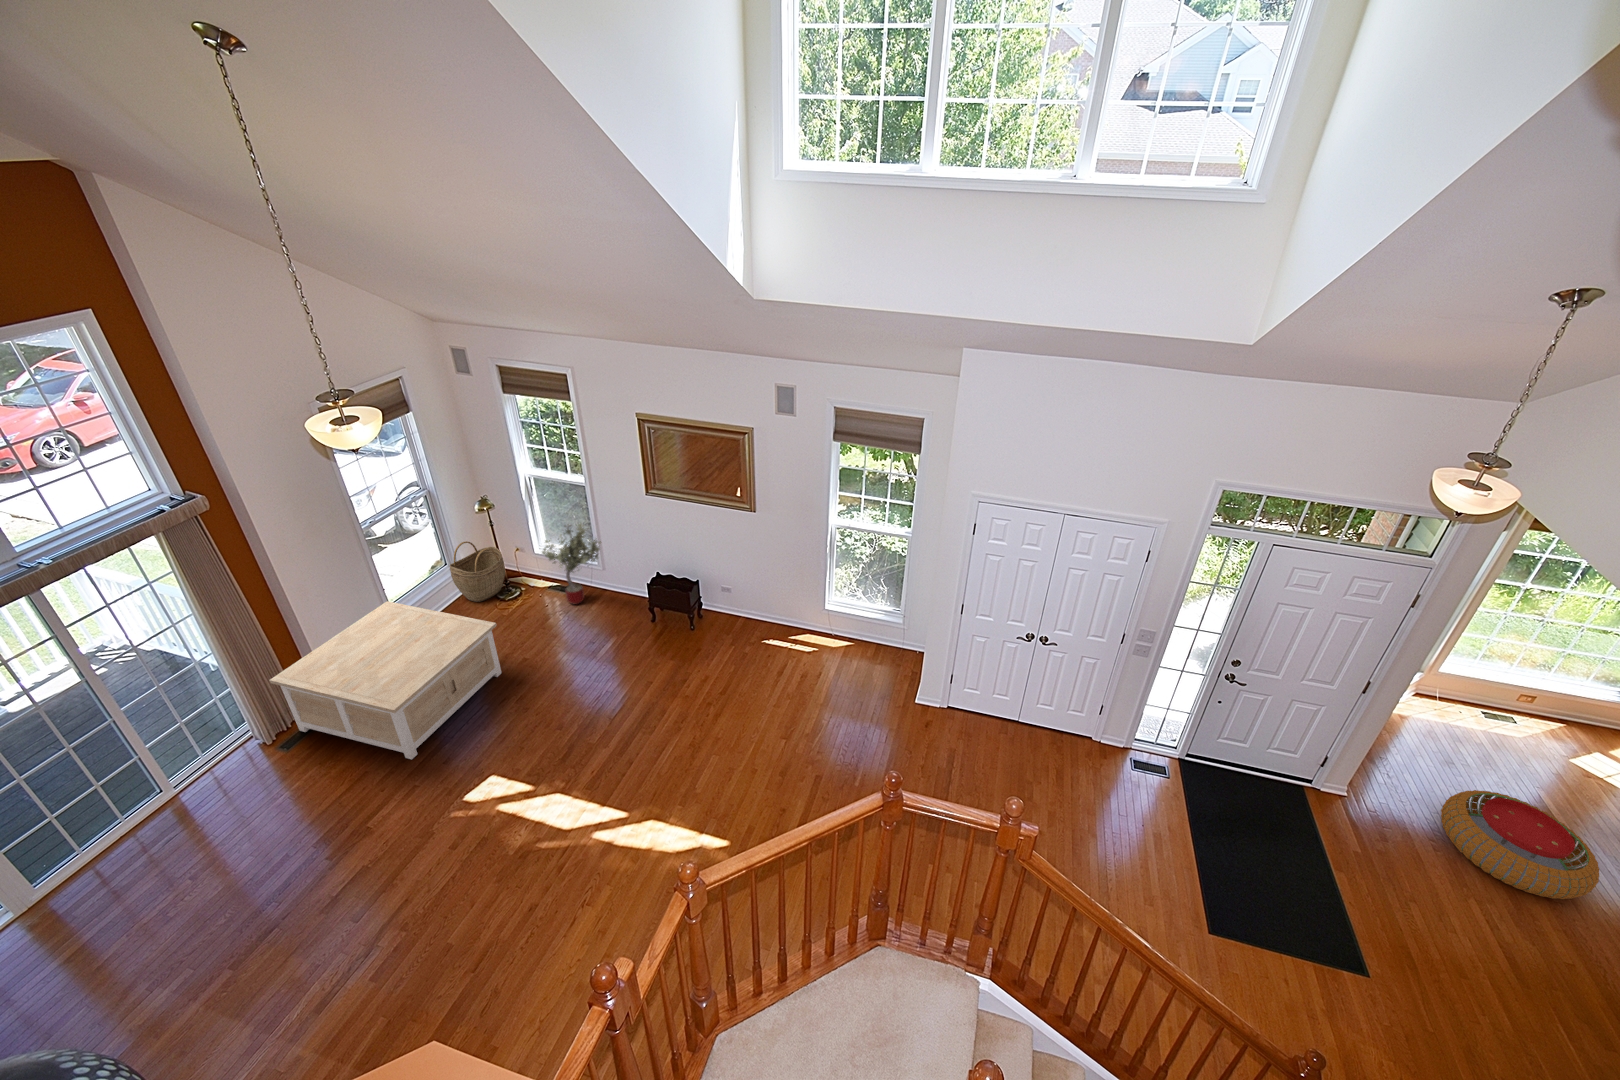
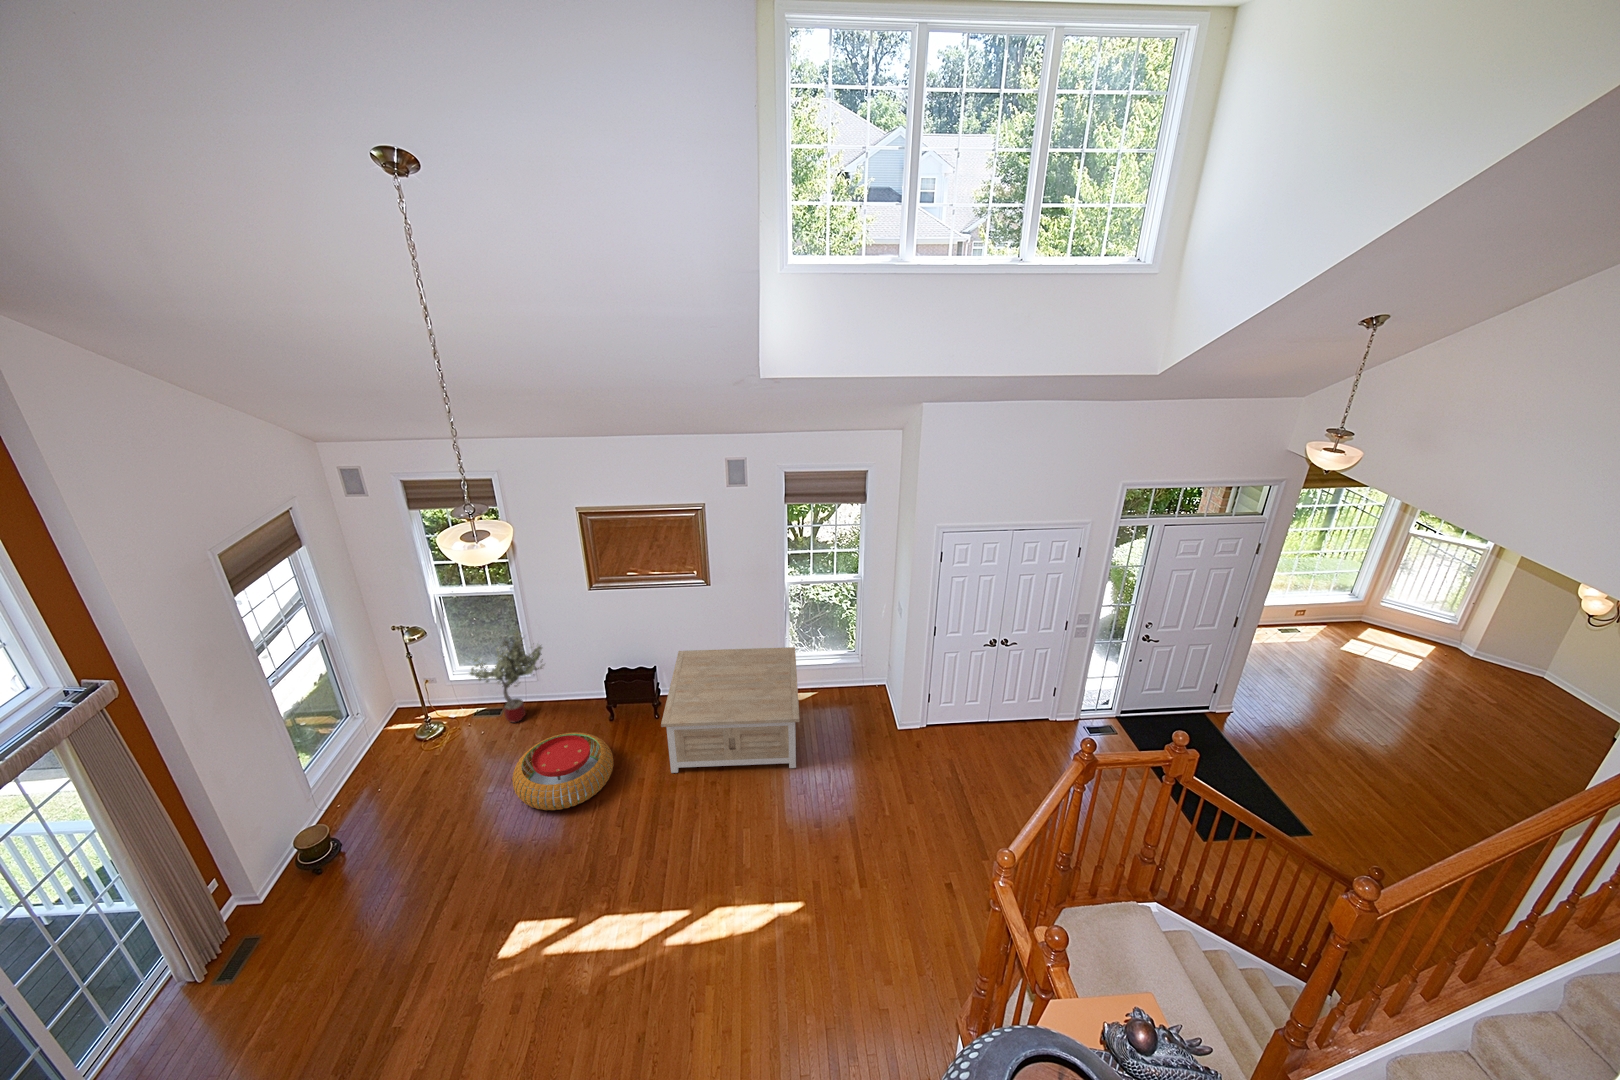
woven basket: present [450,541,505,602] -> none [358,680,422,748]
coffee table: present [269,601,502,759] -> present [661,647,799,773]
pouf: present [1441,790,1599,899] -> present [512,732,613,810]

